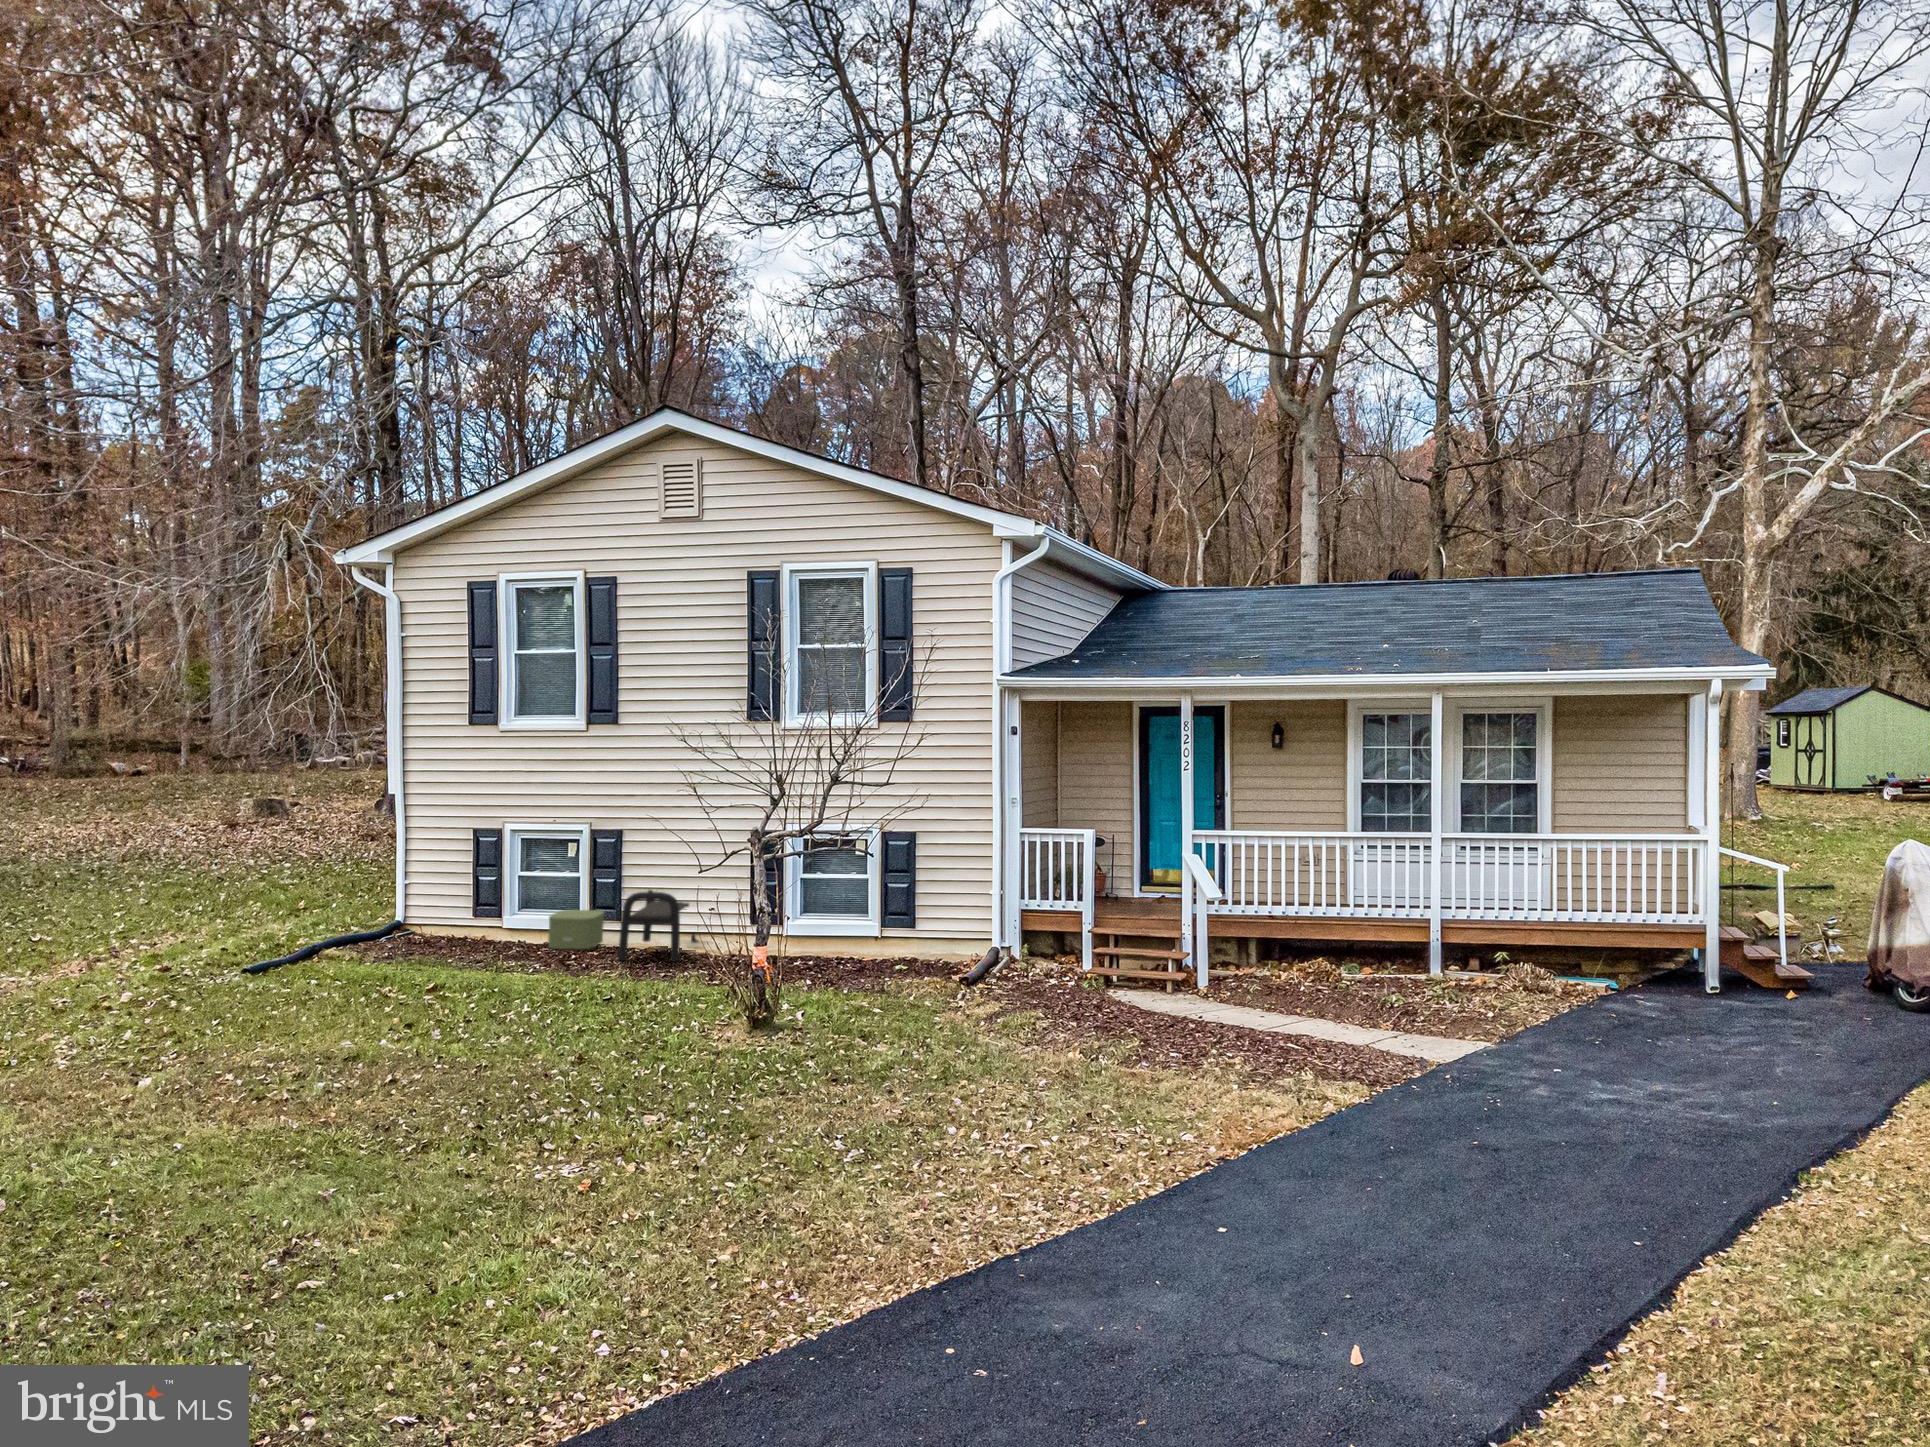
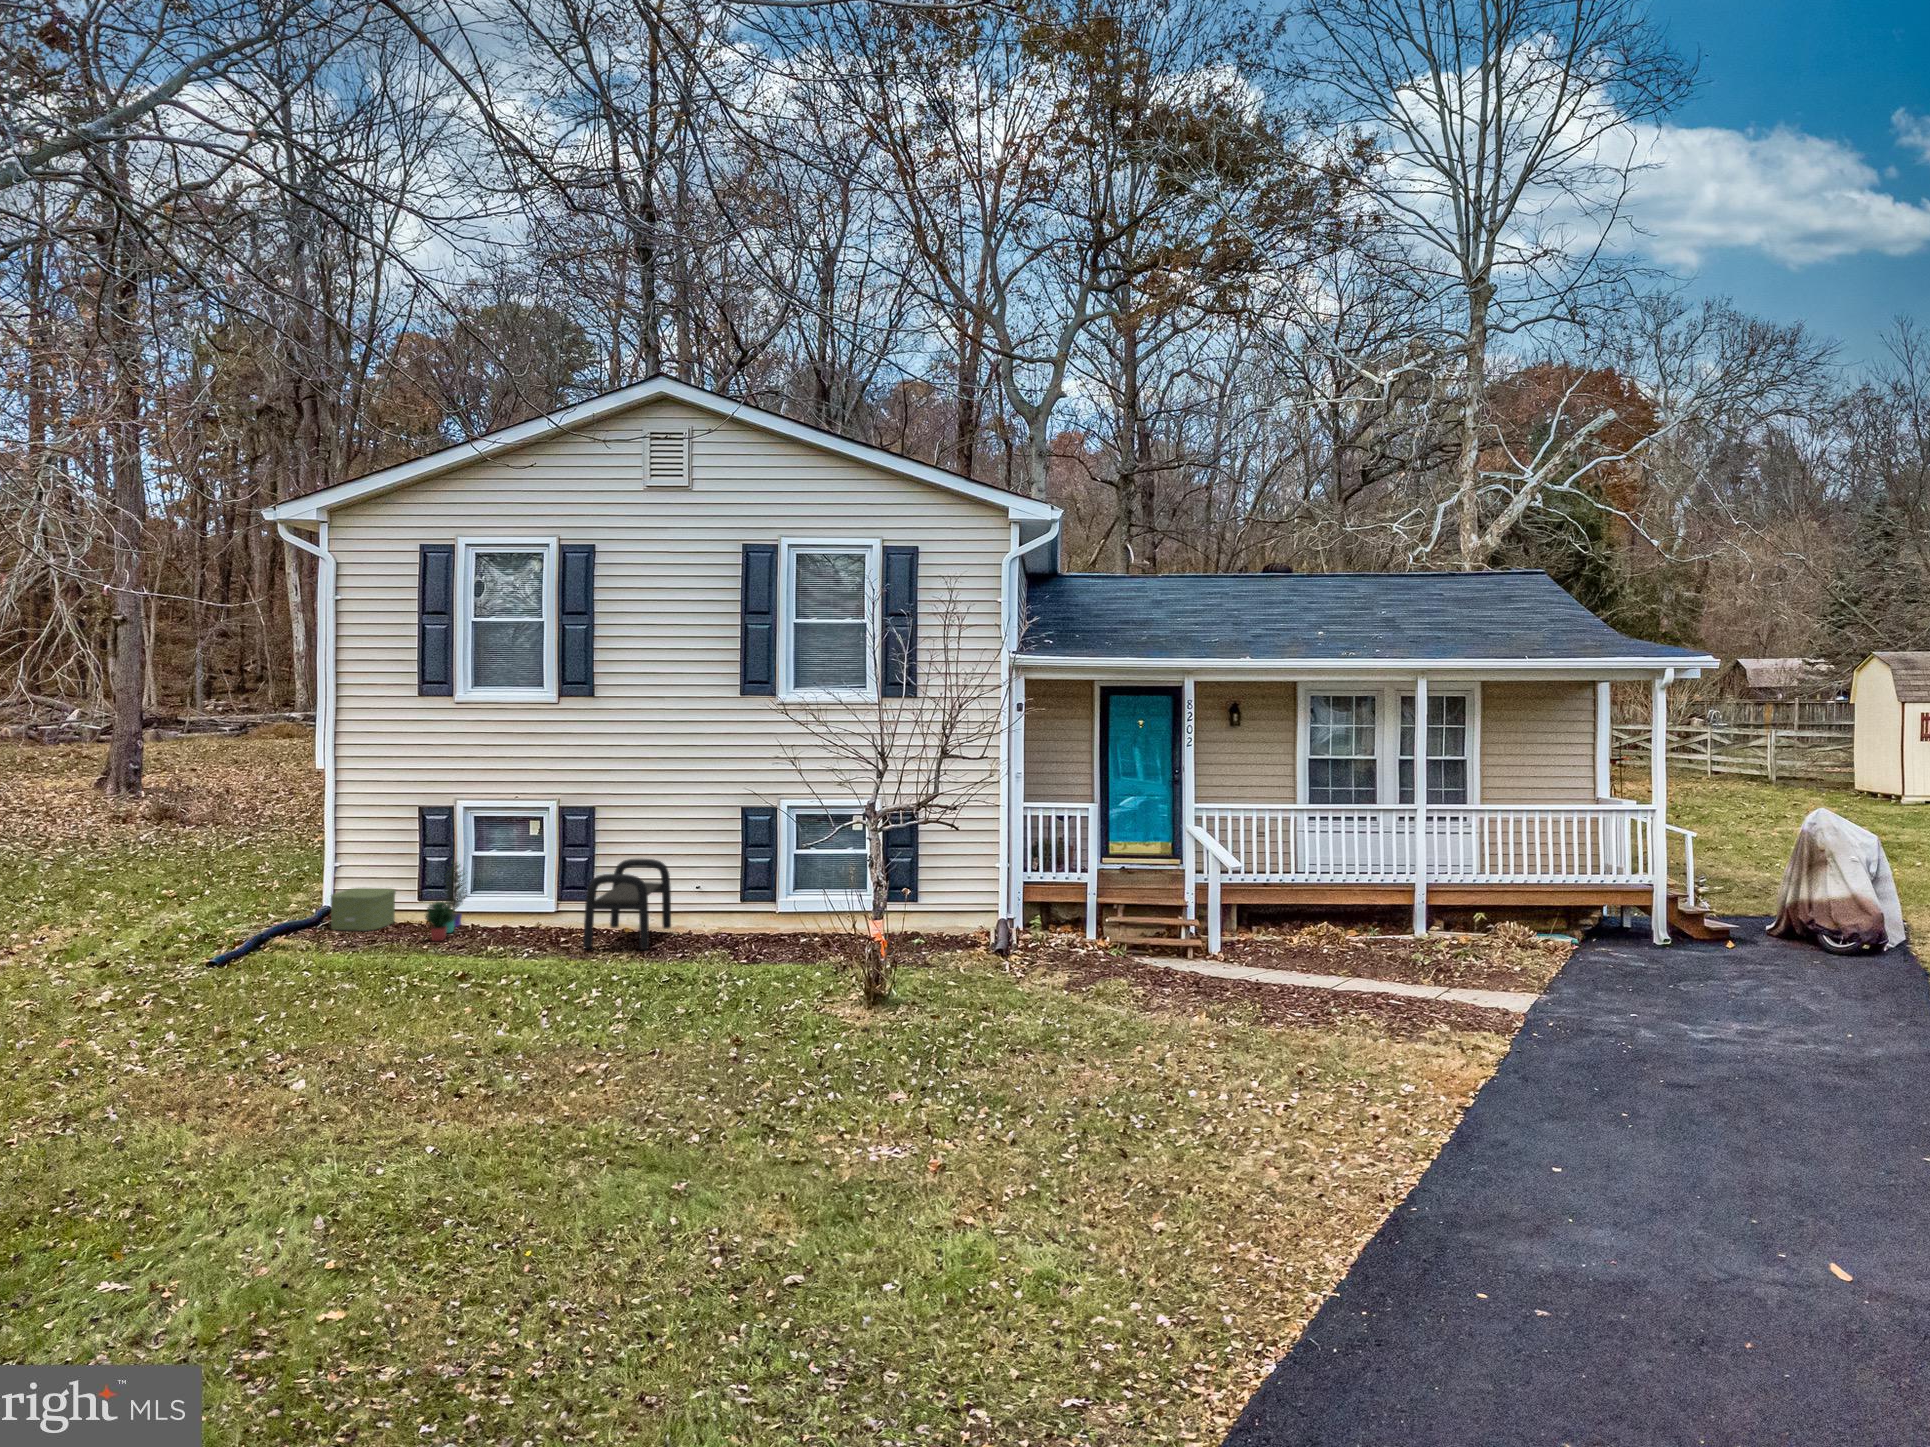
potted plant: none [469,879,512,953] -> present [425,861,467,941]
storage box: present [548,910,604,949] -> present [331,888,396,931]

